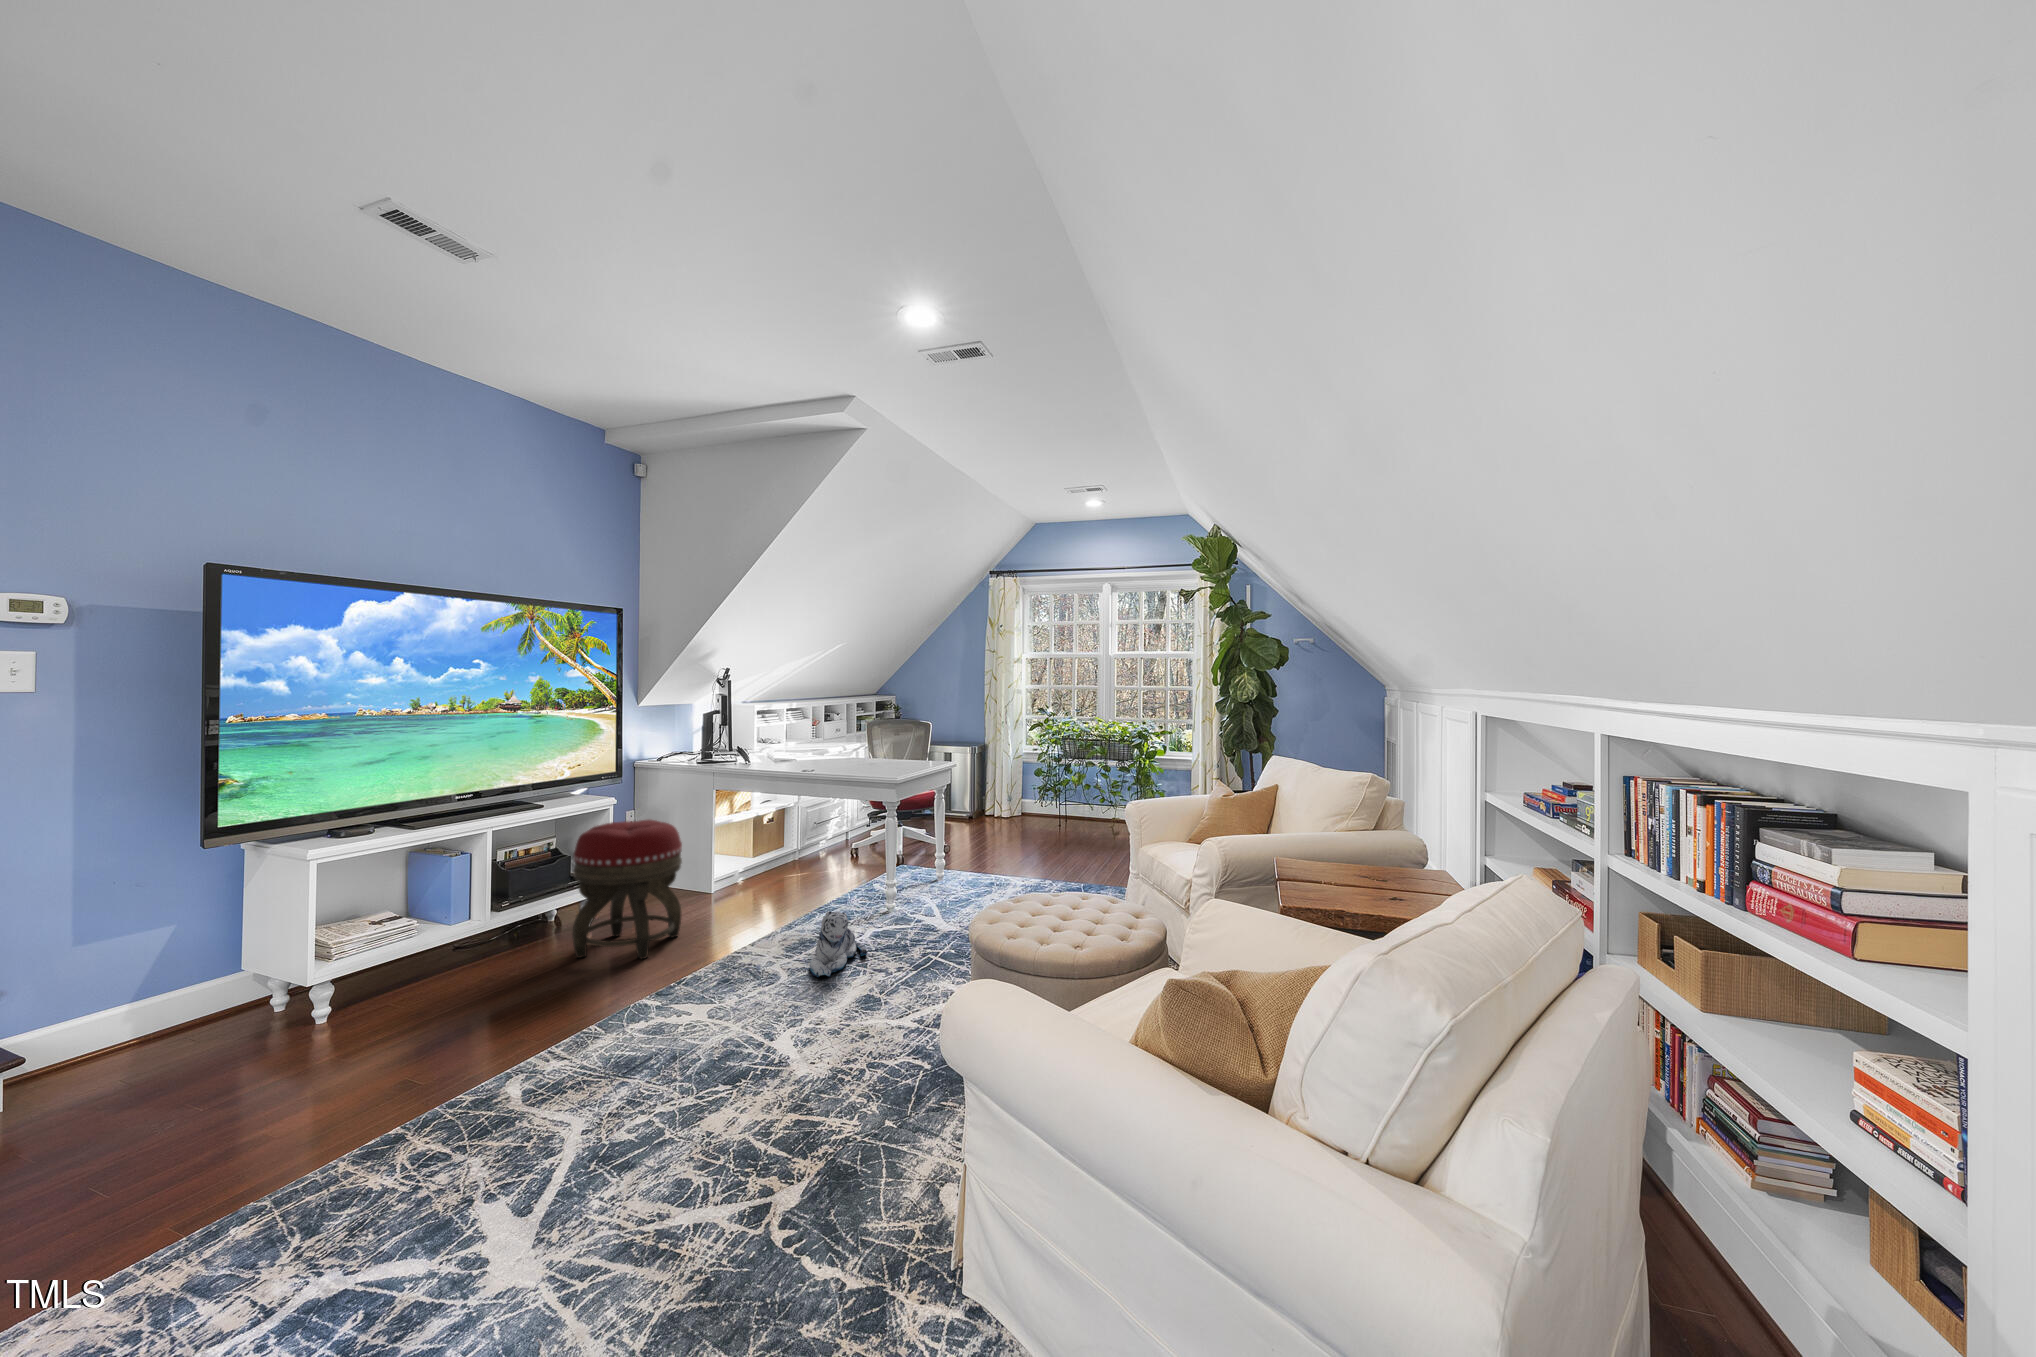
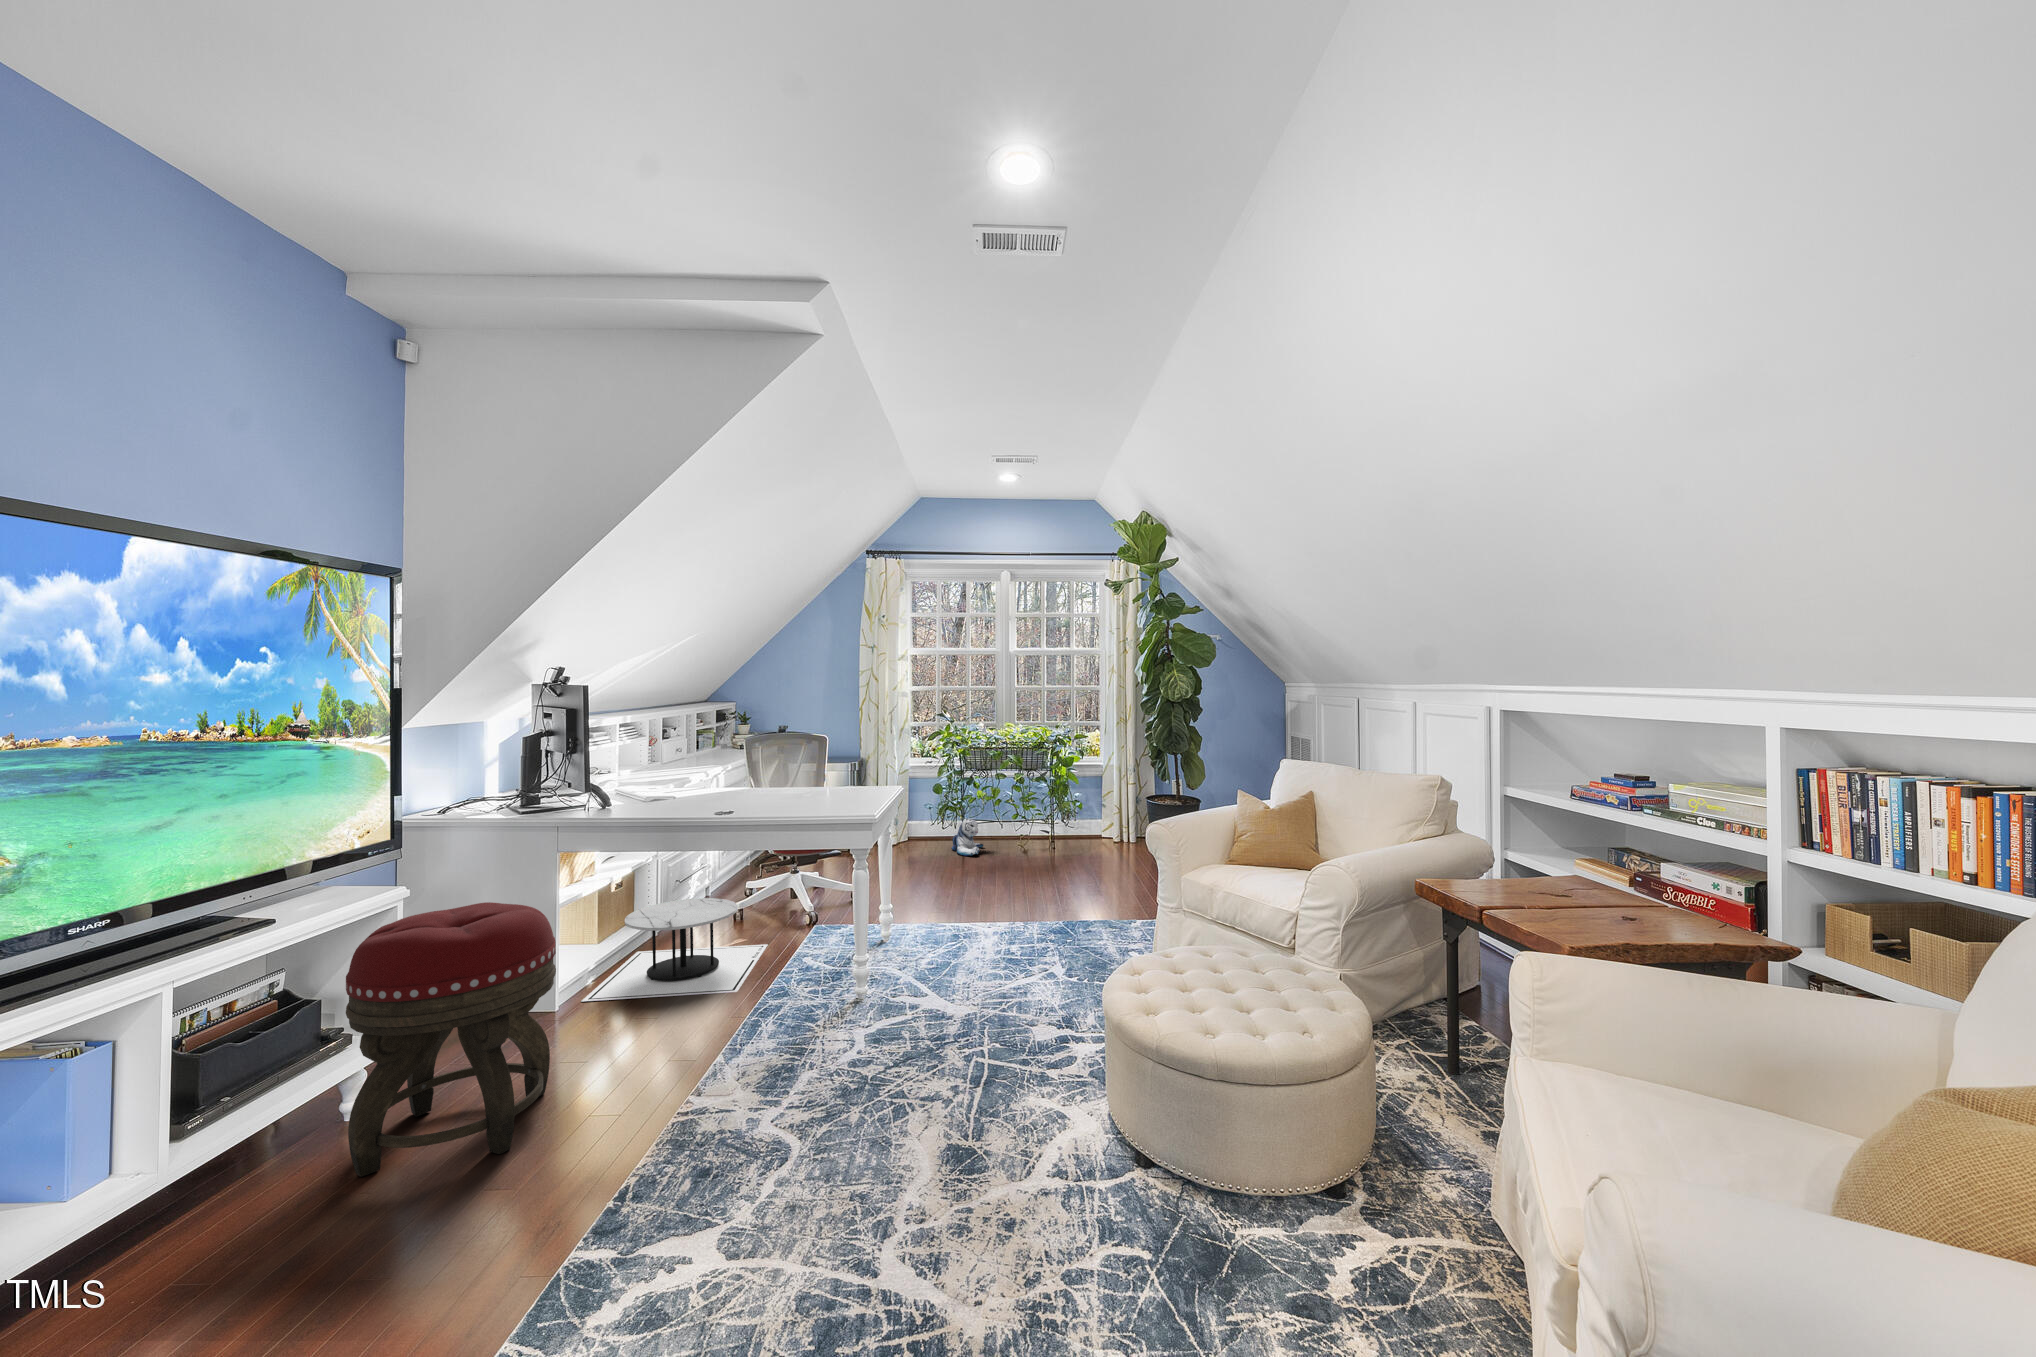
side table: none [726,836,859,900] -> present [582,898,768,1001]
plush toy: present [809,911,867,978] -> present [951,819,983,856]

